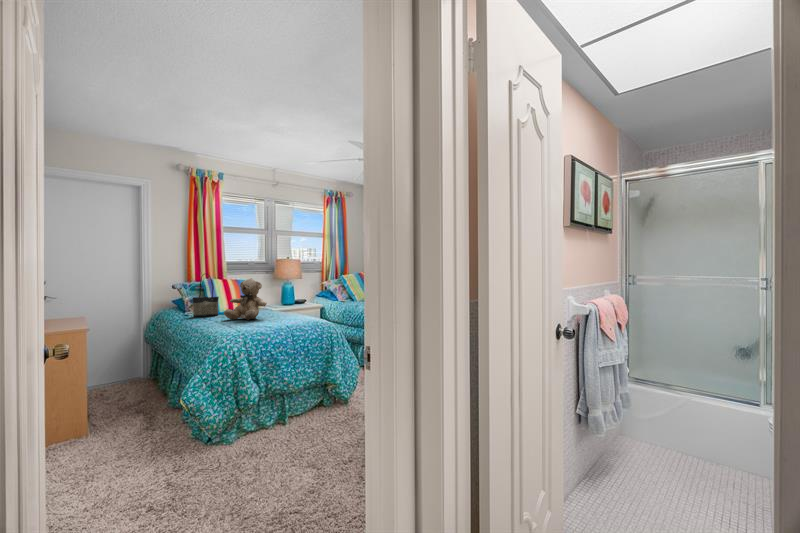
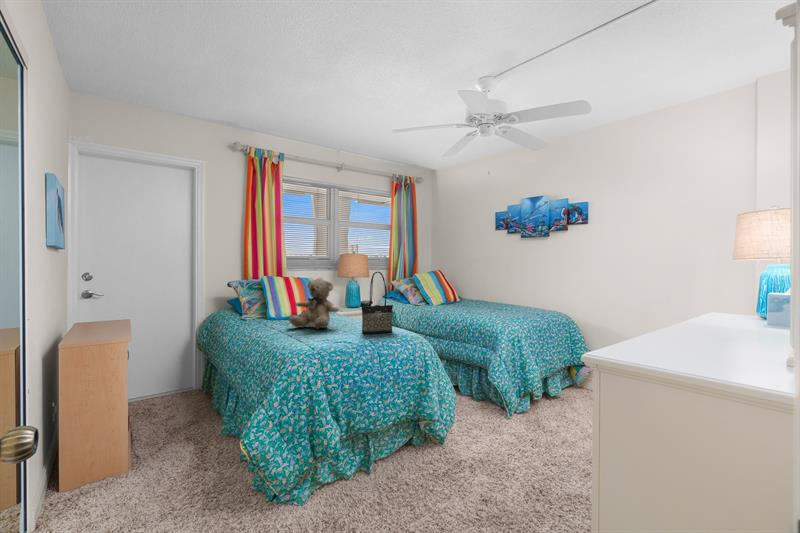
tote bag: present [193,274,219,317] -> present [362,272,393,334]

